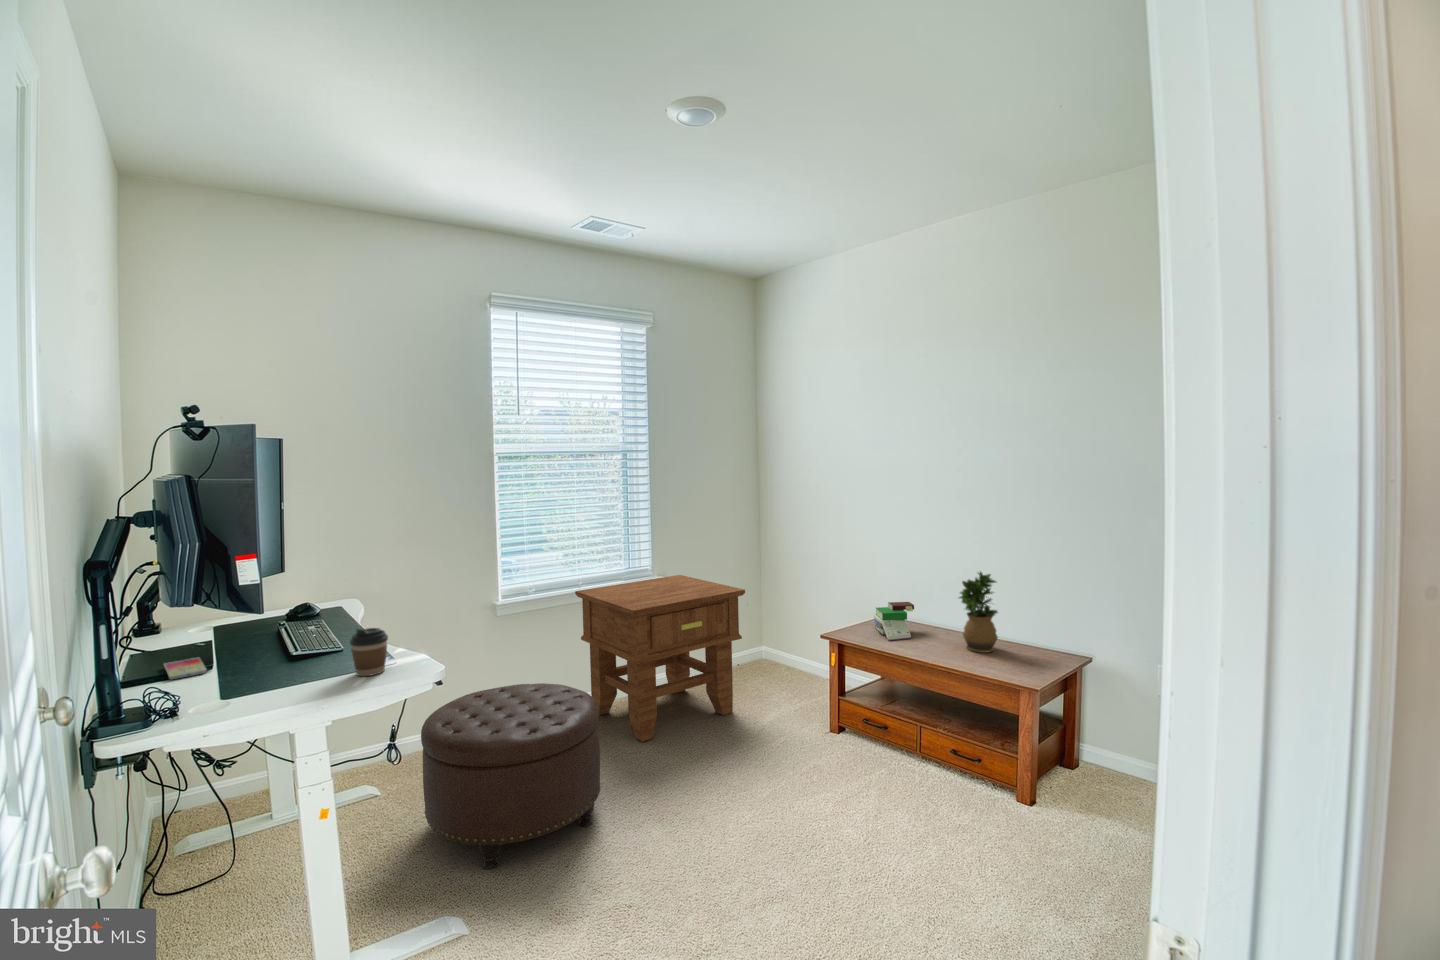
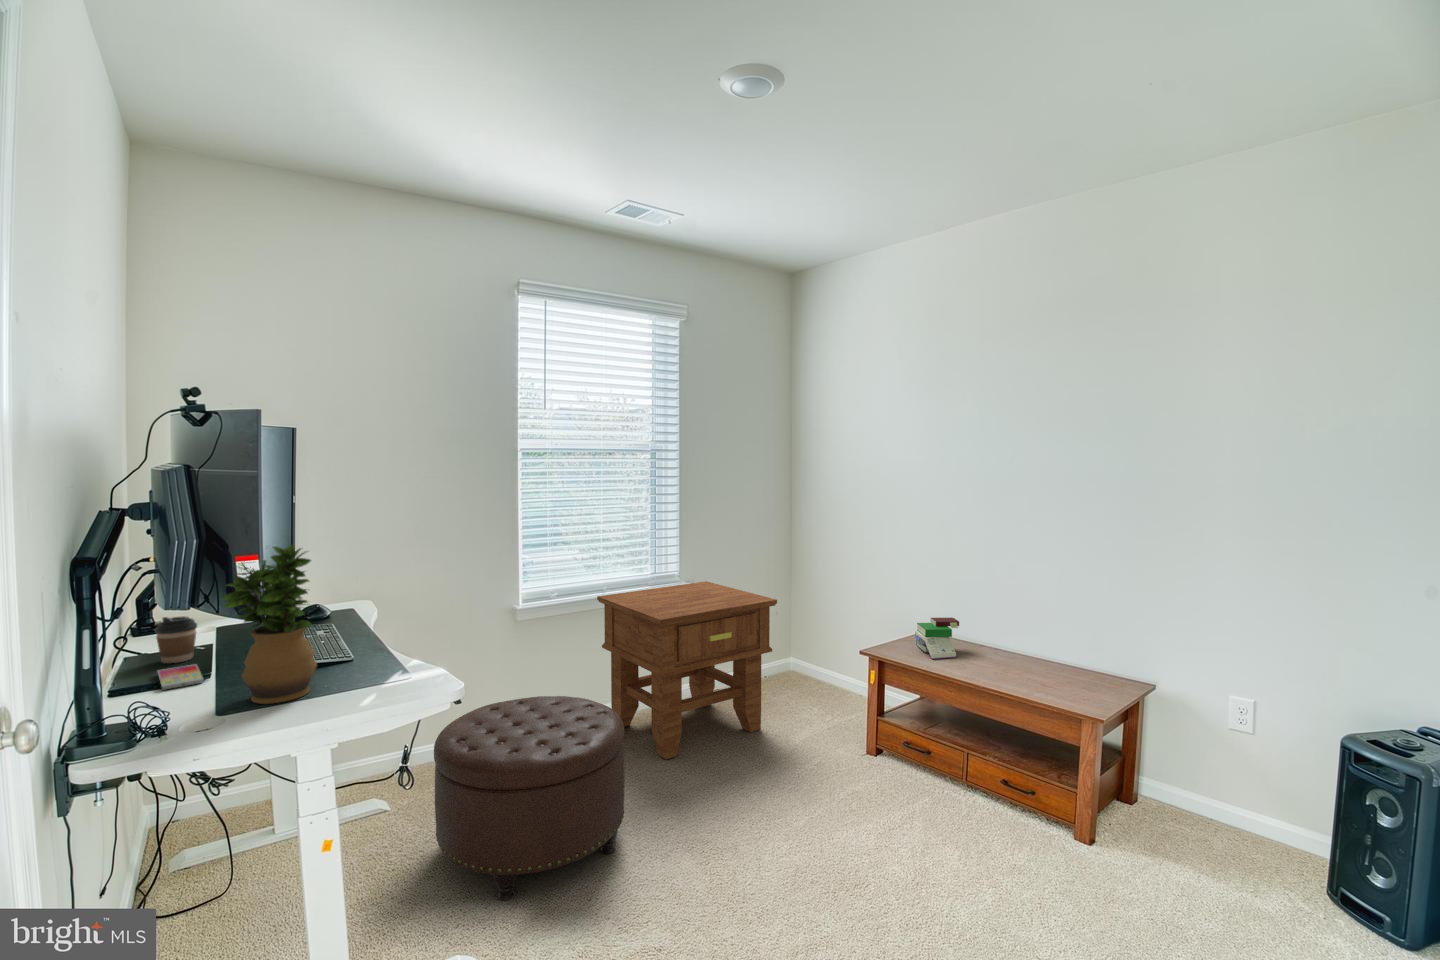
potted plant: present [959,572,998,653] -> present [222,545,317,704]
coffee cup: present [350,628,388,676] -> present [155,616,197,663]

